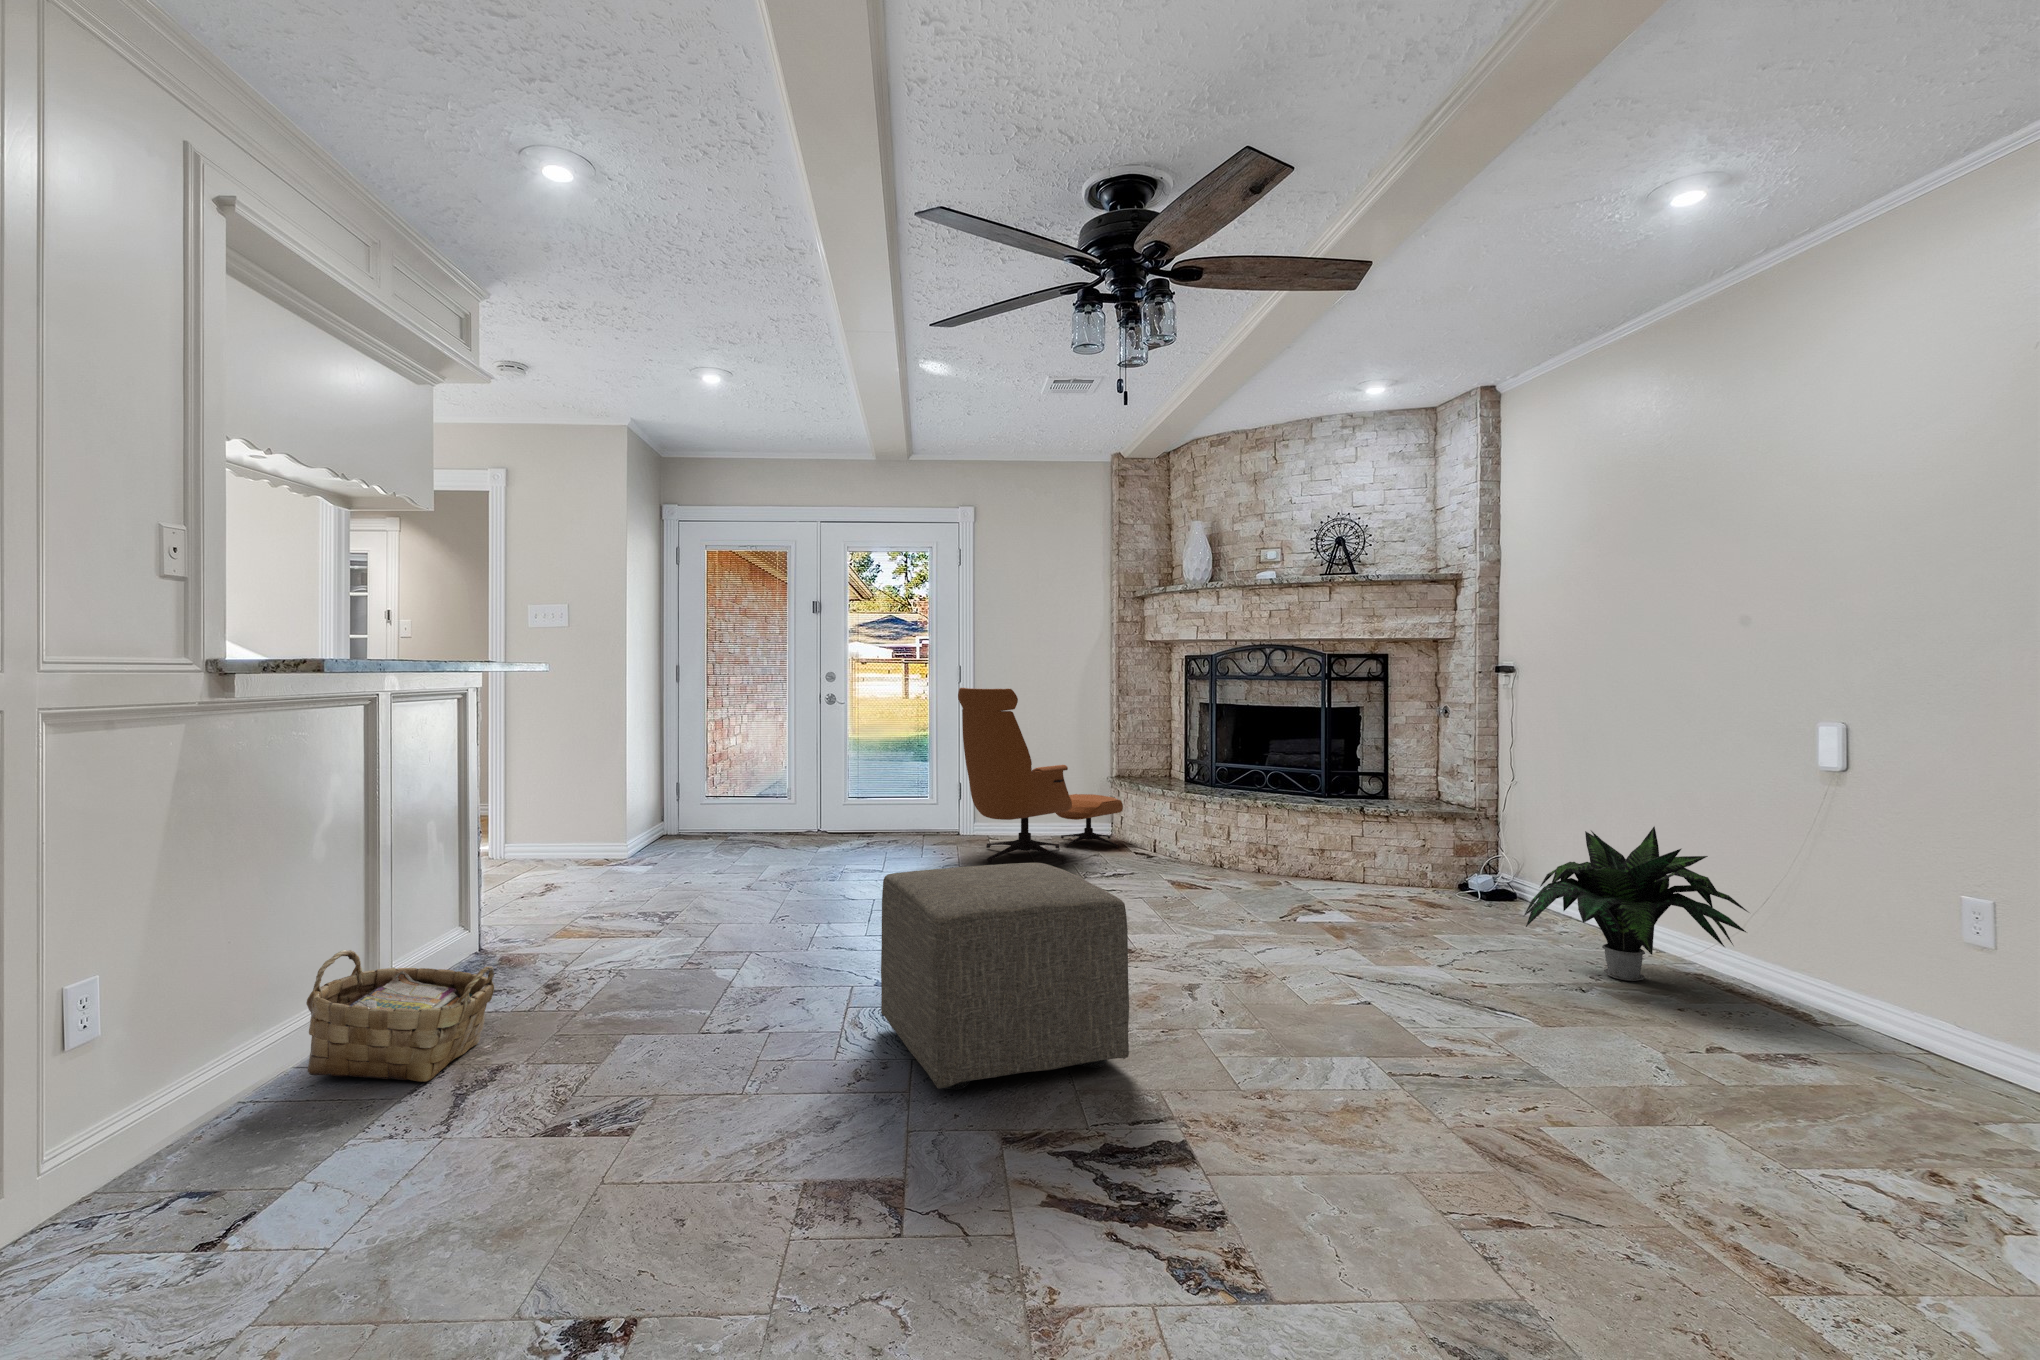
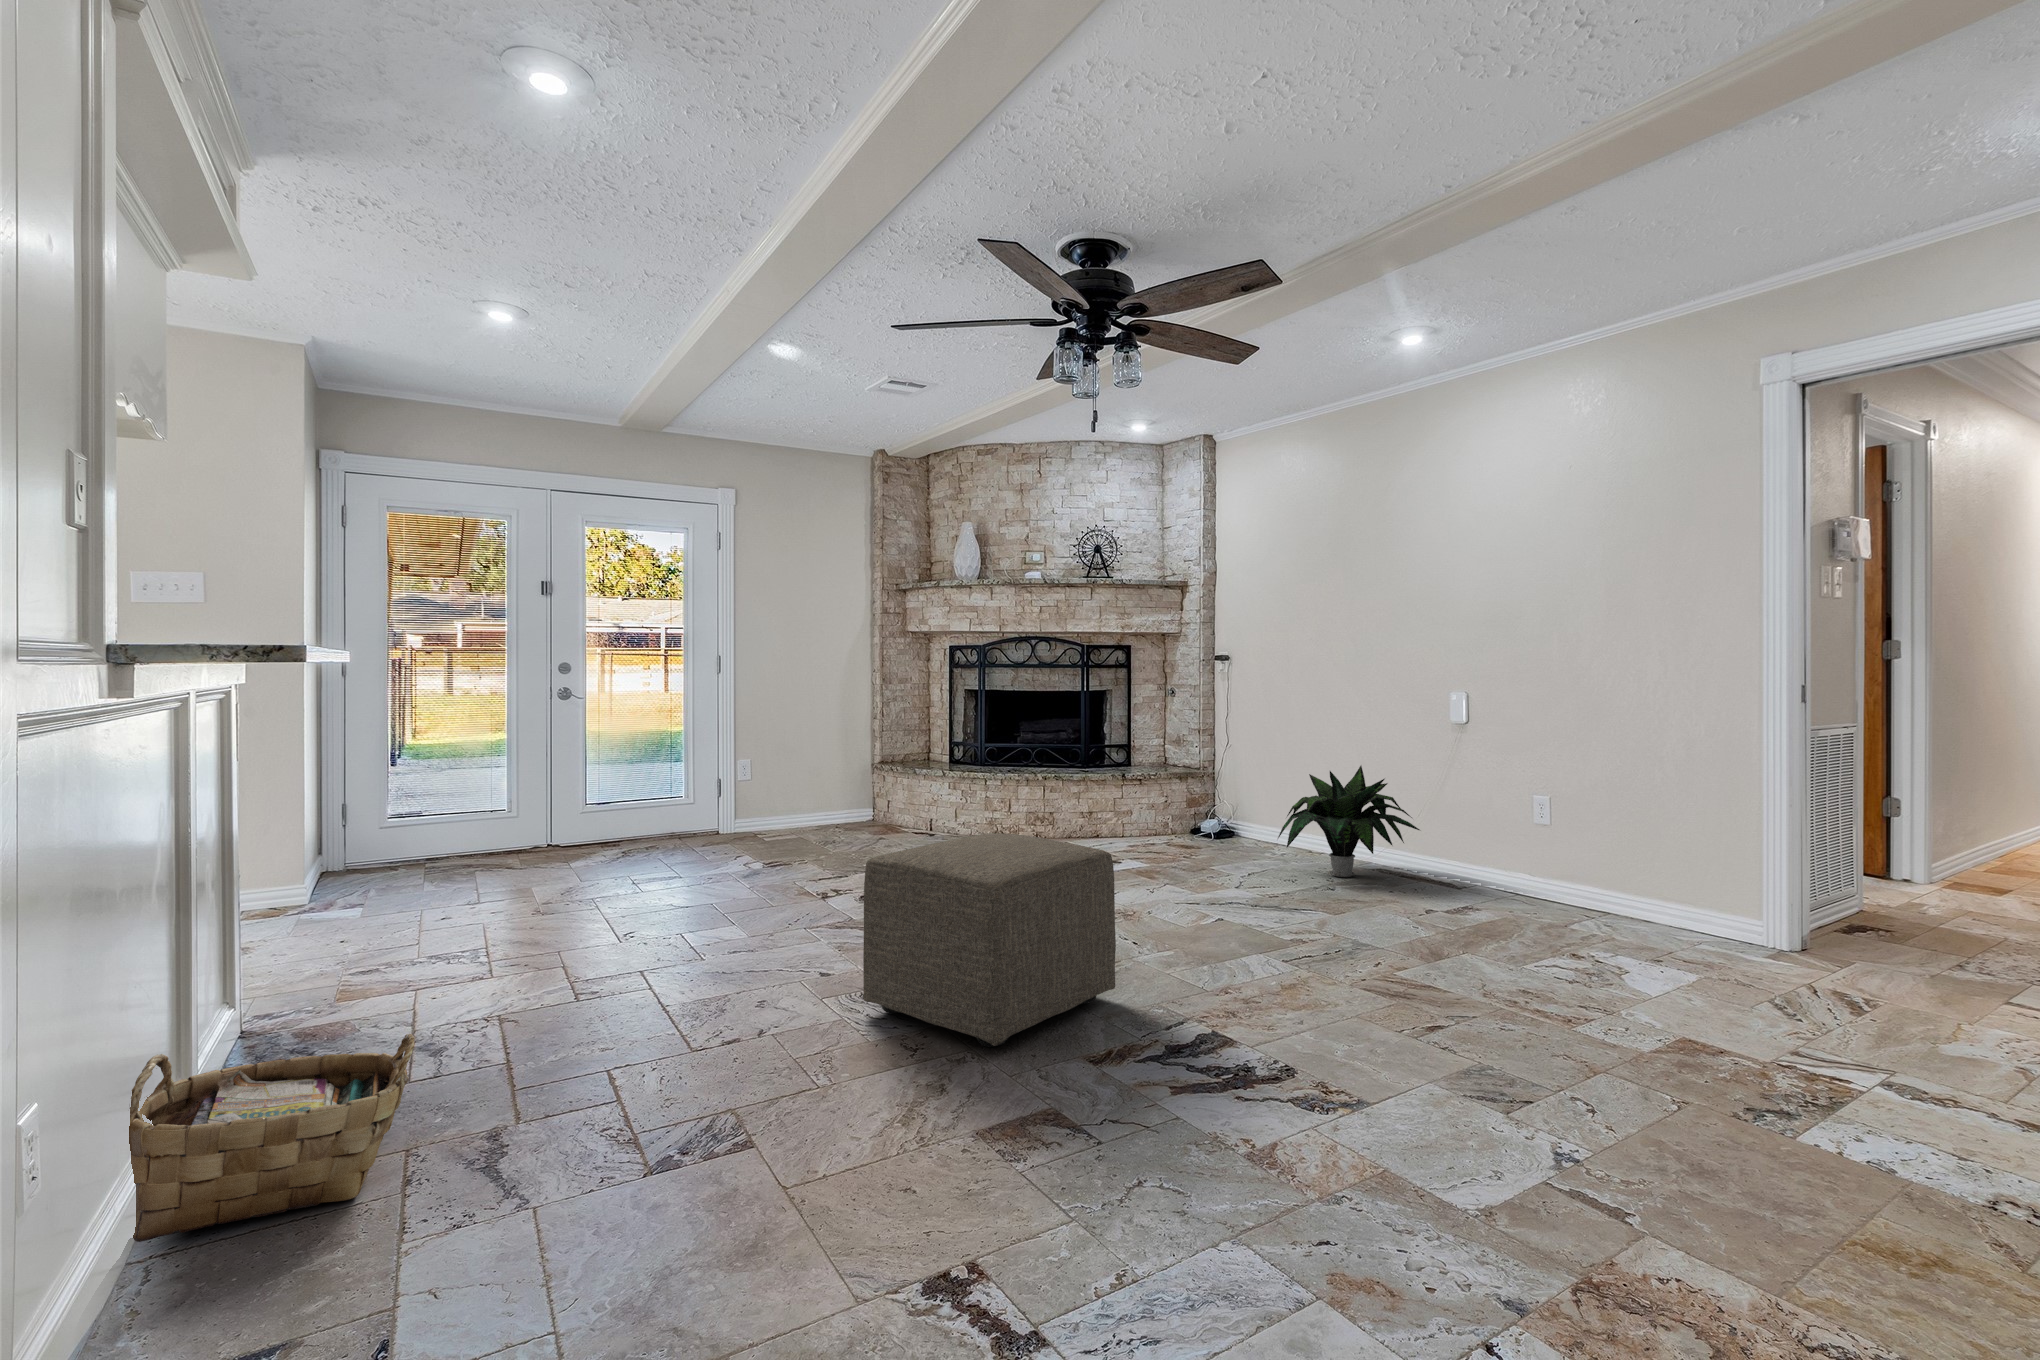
lounge chair: present [958,688,1123,863] -> none [749,678,897,858]

